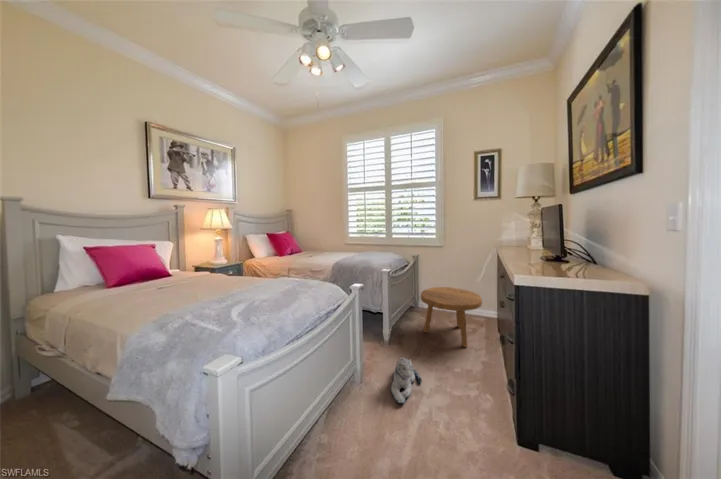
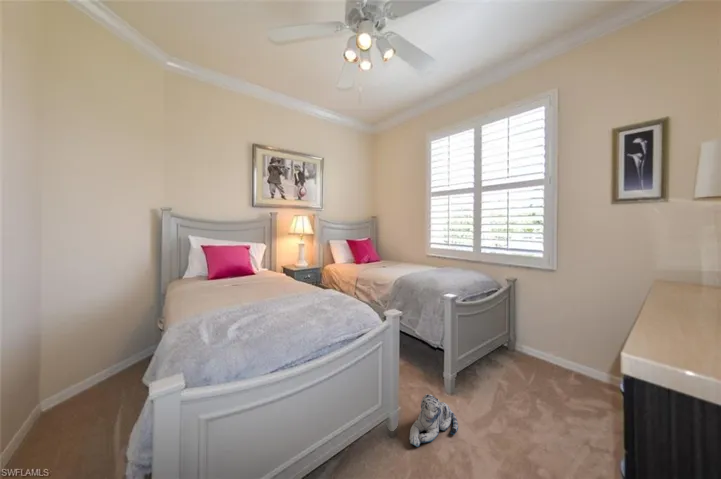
footstool: present [421,287,482,347] -> none [496,325,595,418]

